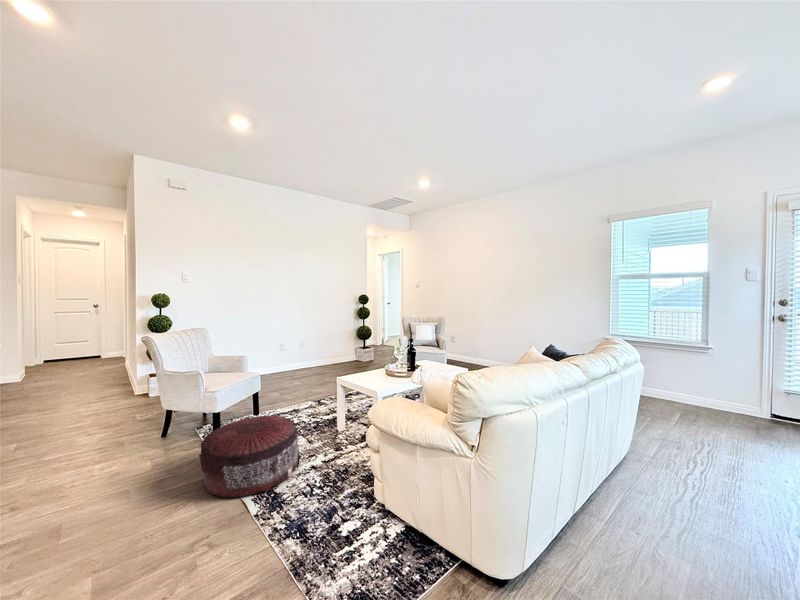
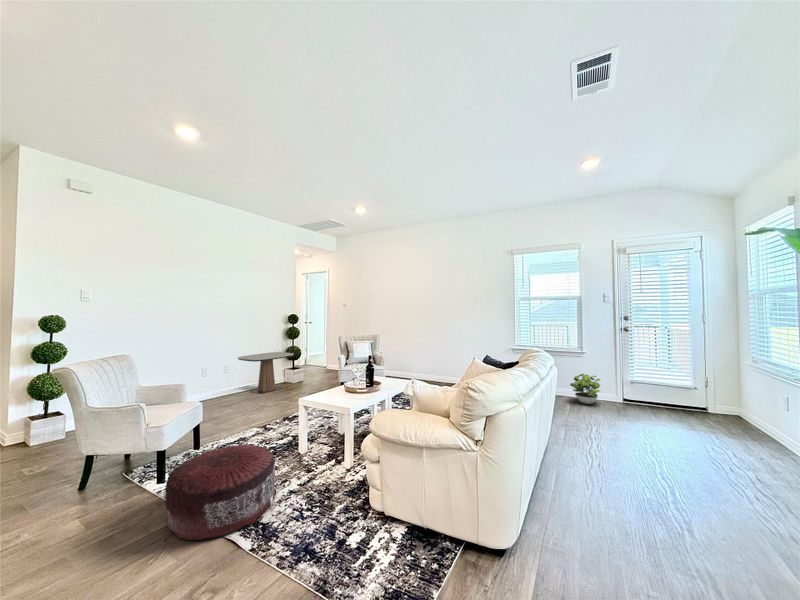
side table: none [311,331,361,369] -> present [238,352,294,393]
potted plant: none [681,375,730,415] -> present [570,374,600,404]

